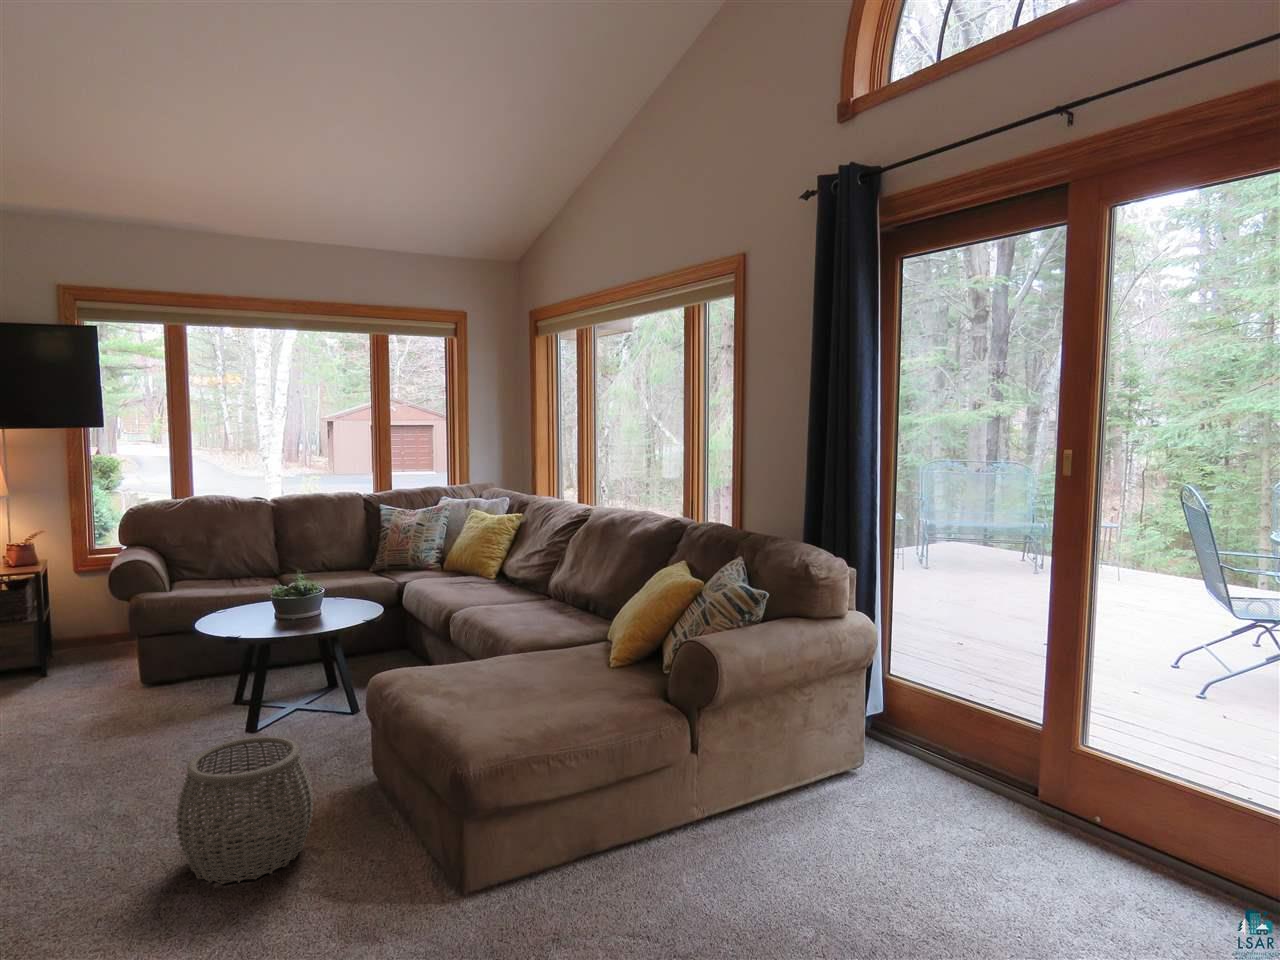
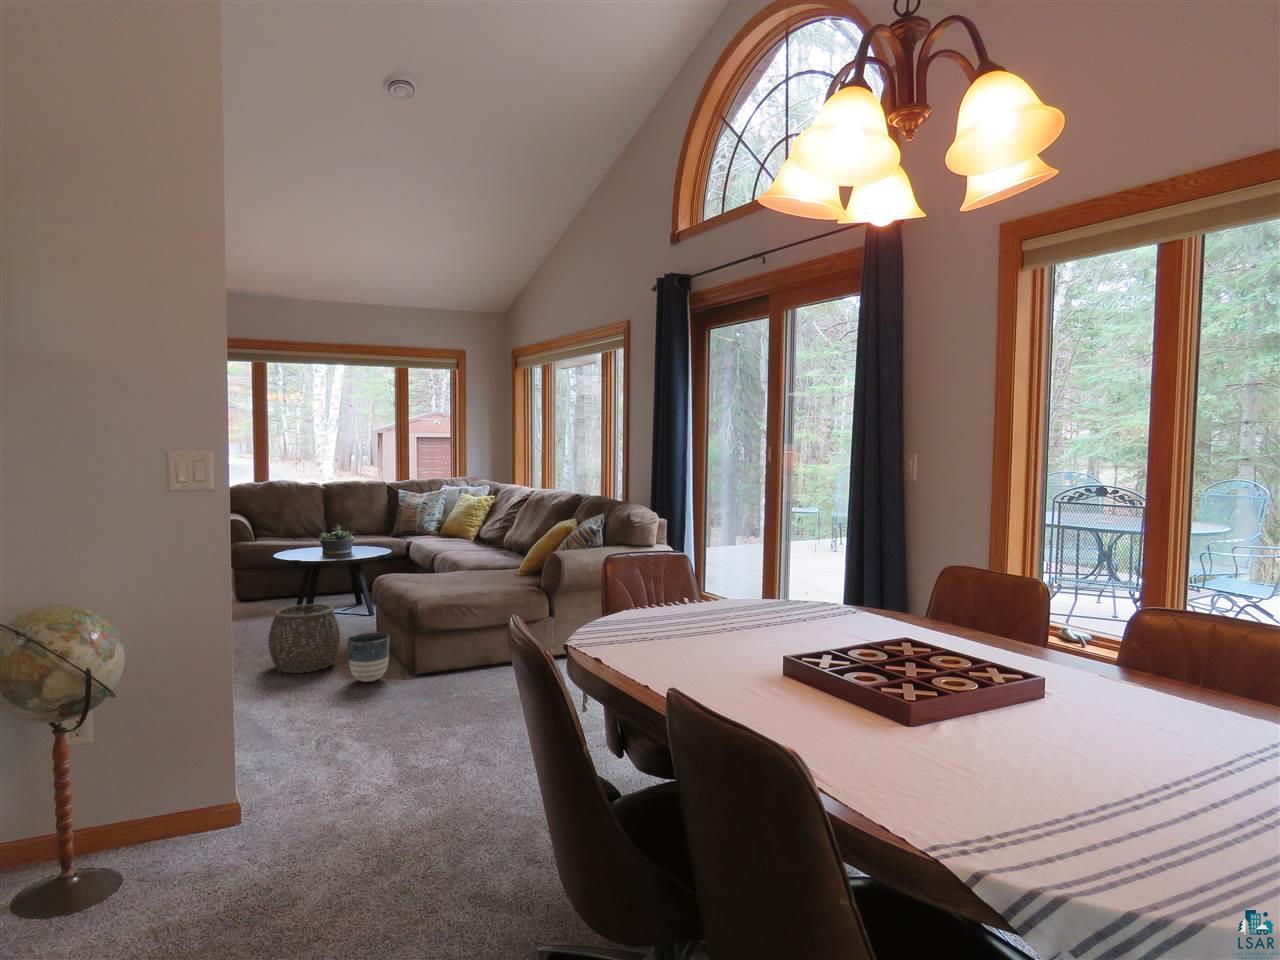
planter: none [330,803,410,908] -> present [347,632,389,682]

